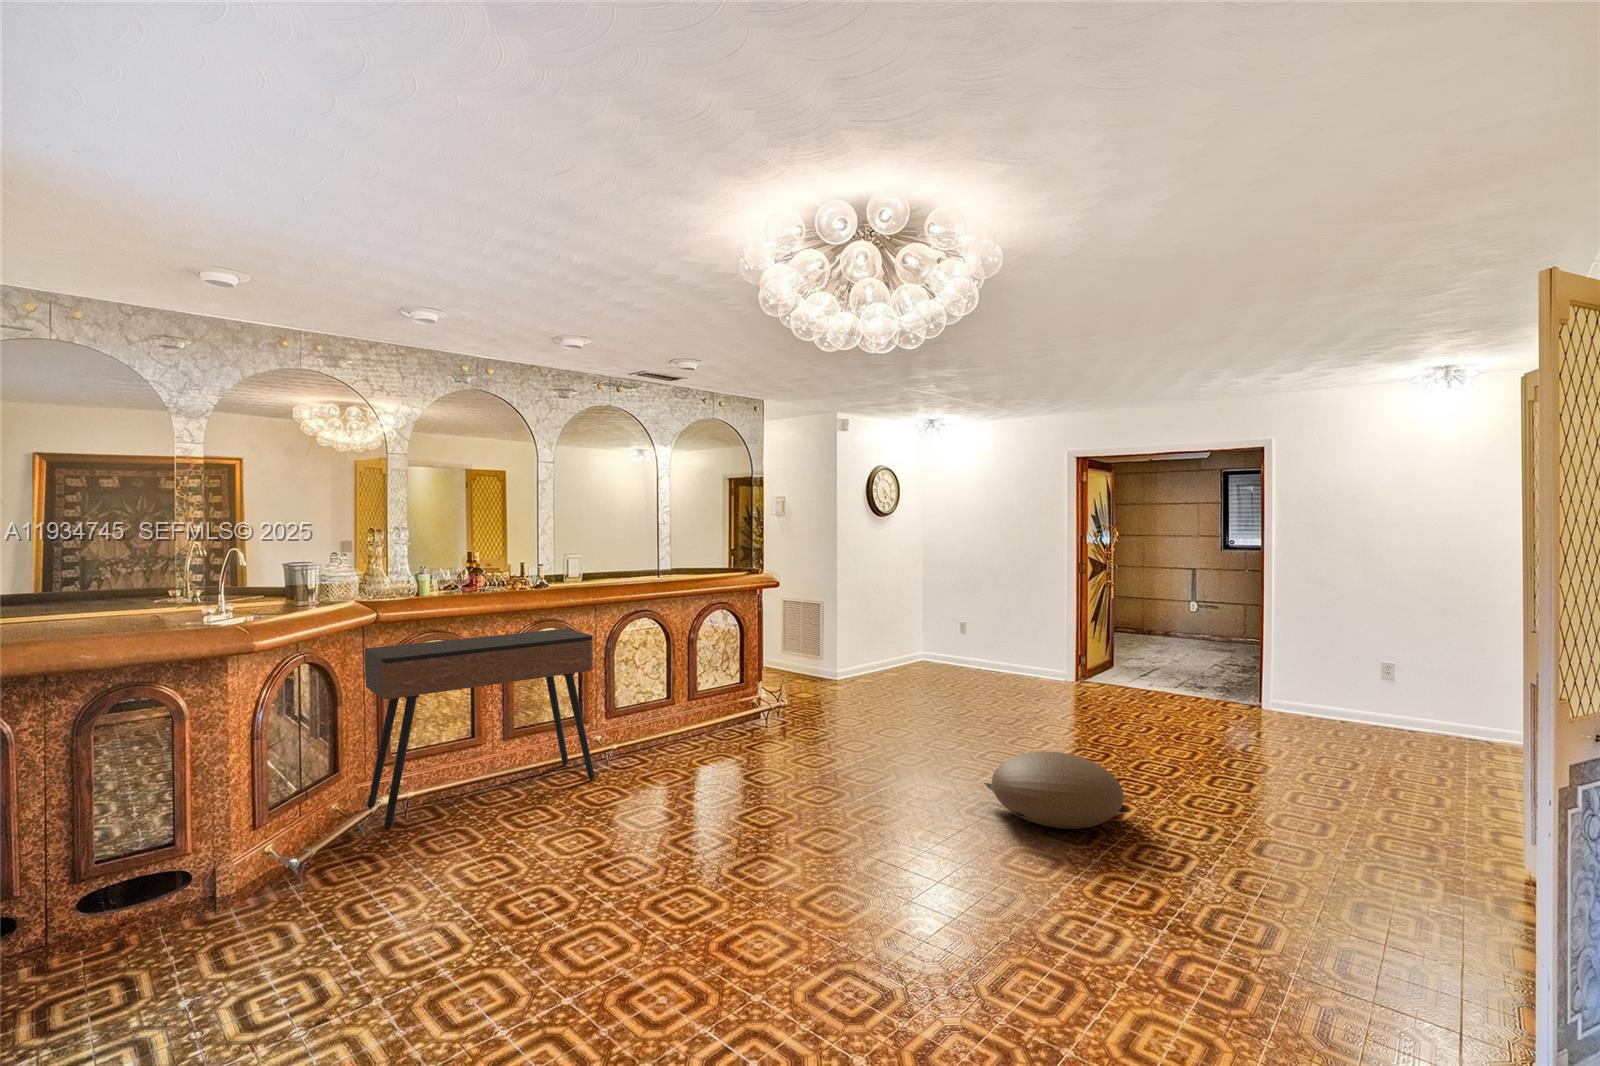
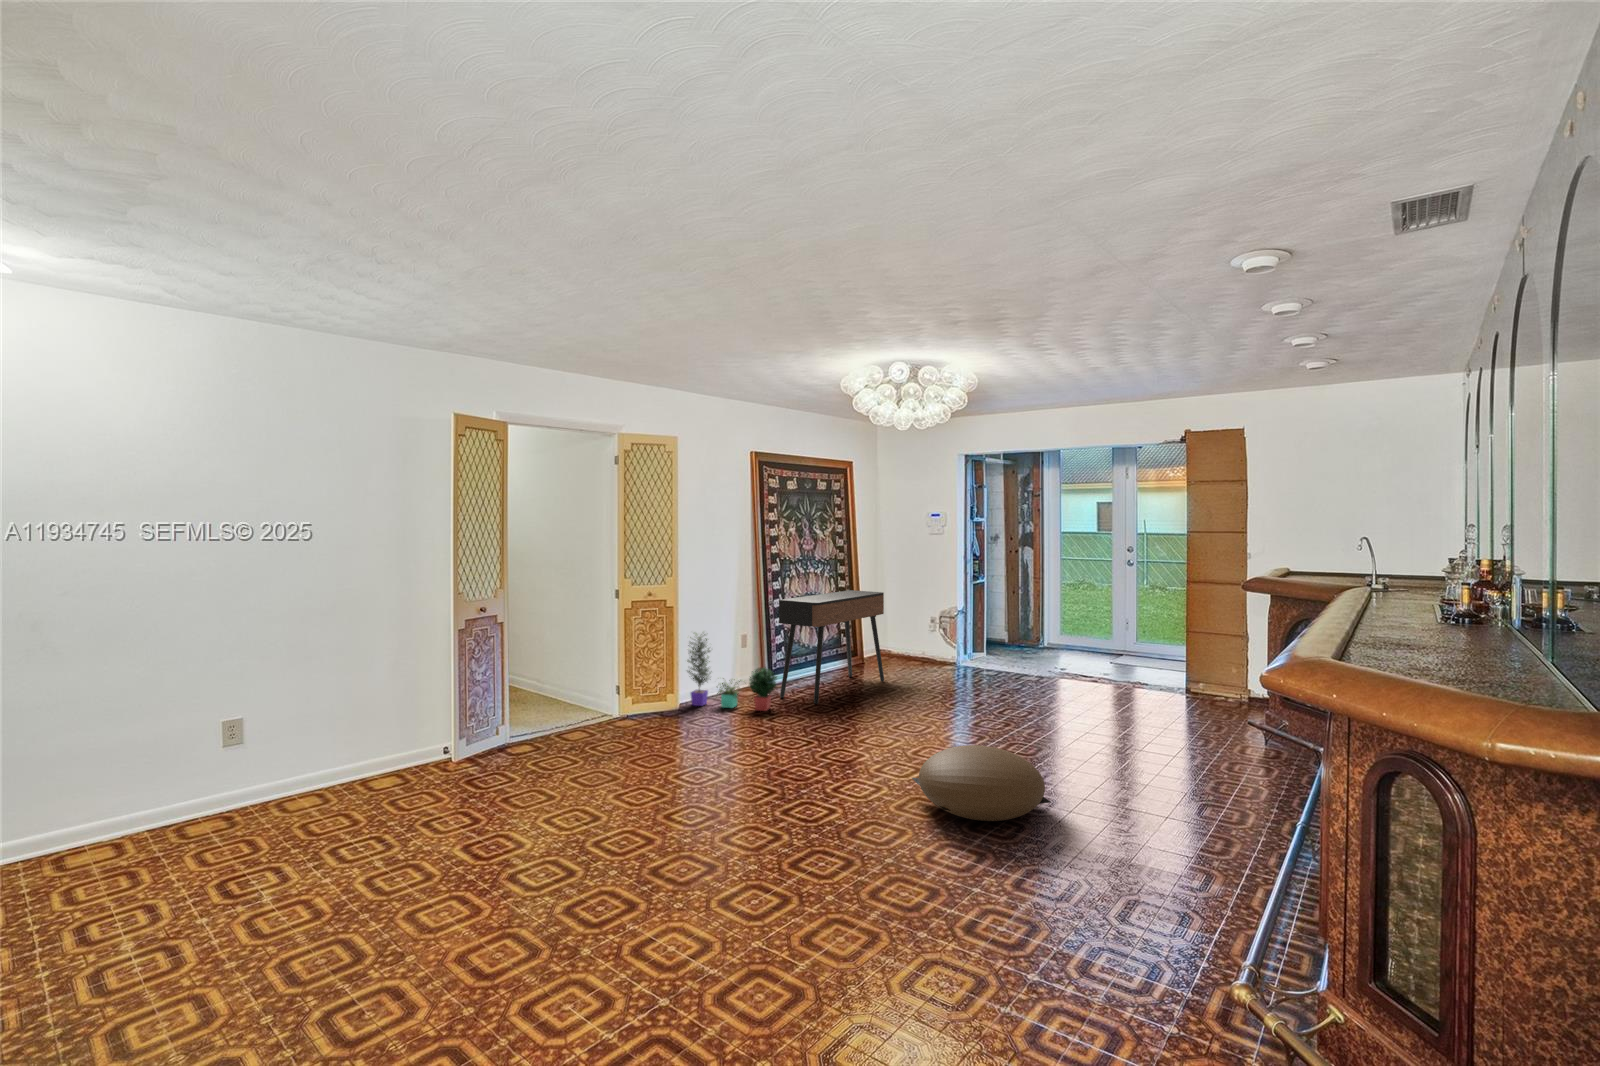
console table: present [365,628,595,829] -> present [779,590,884,704]
potted plant: none [744,631,838,713] -> present [687,633,777,711]

